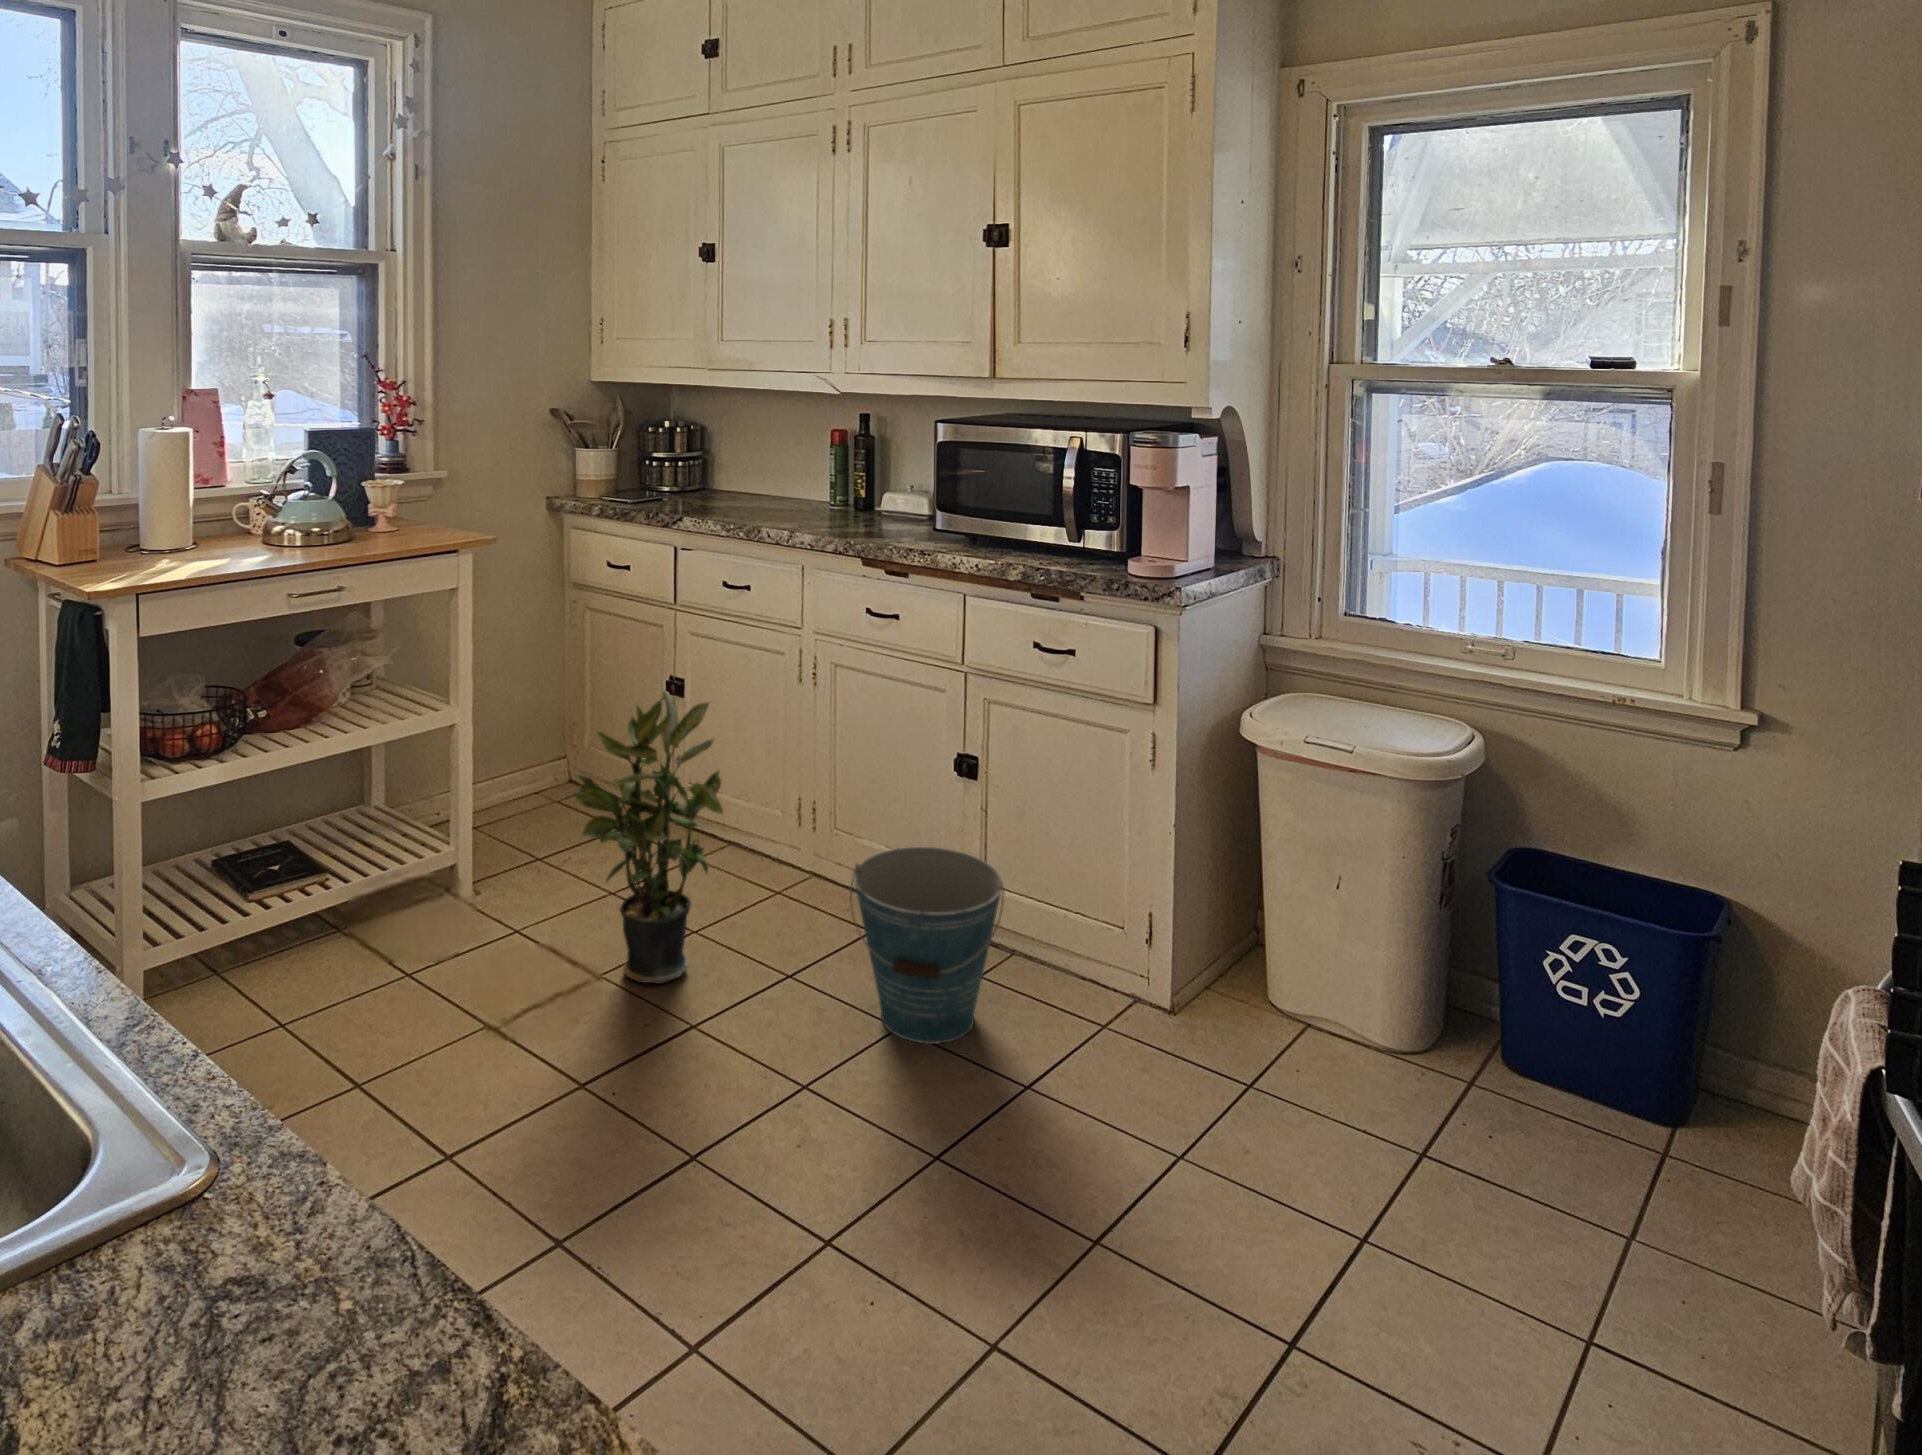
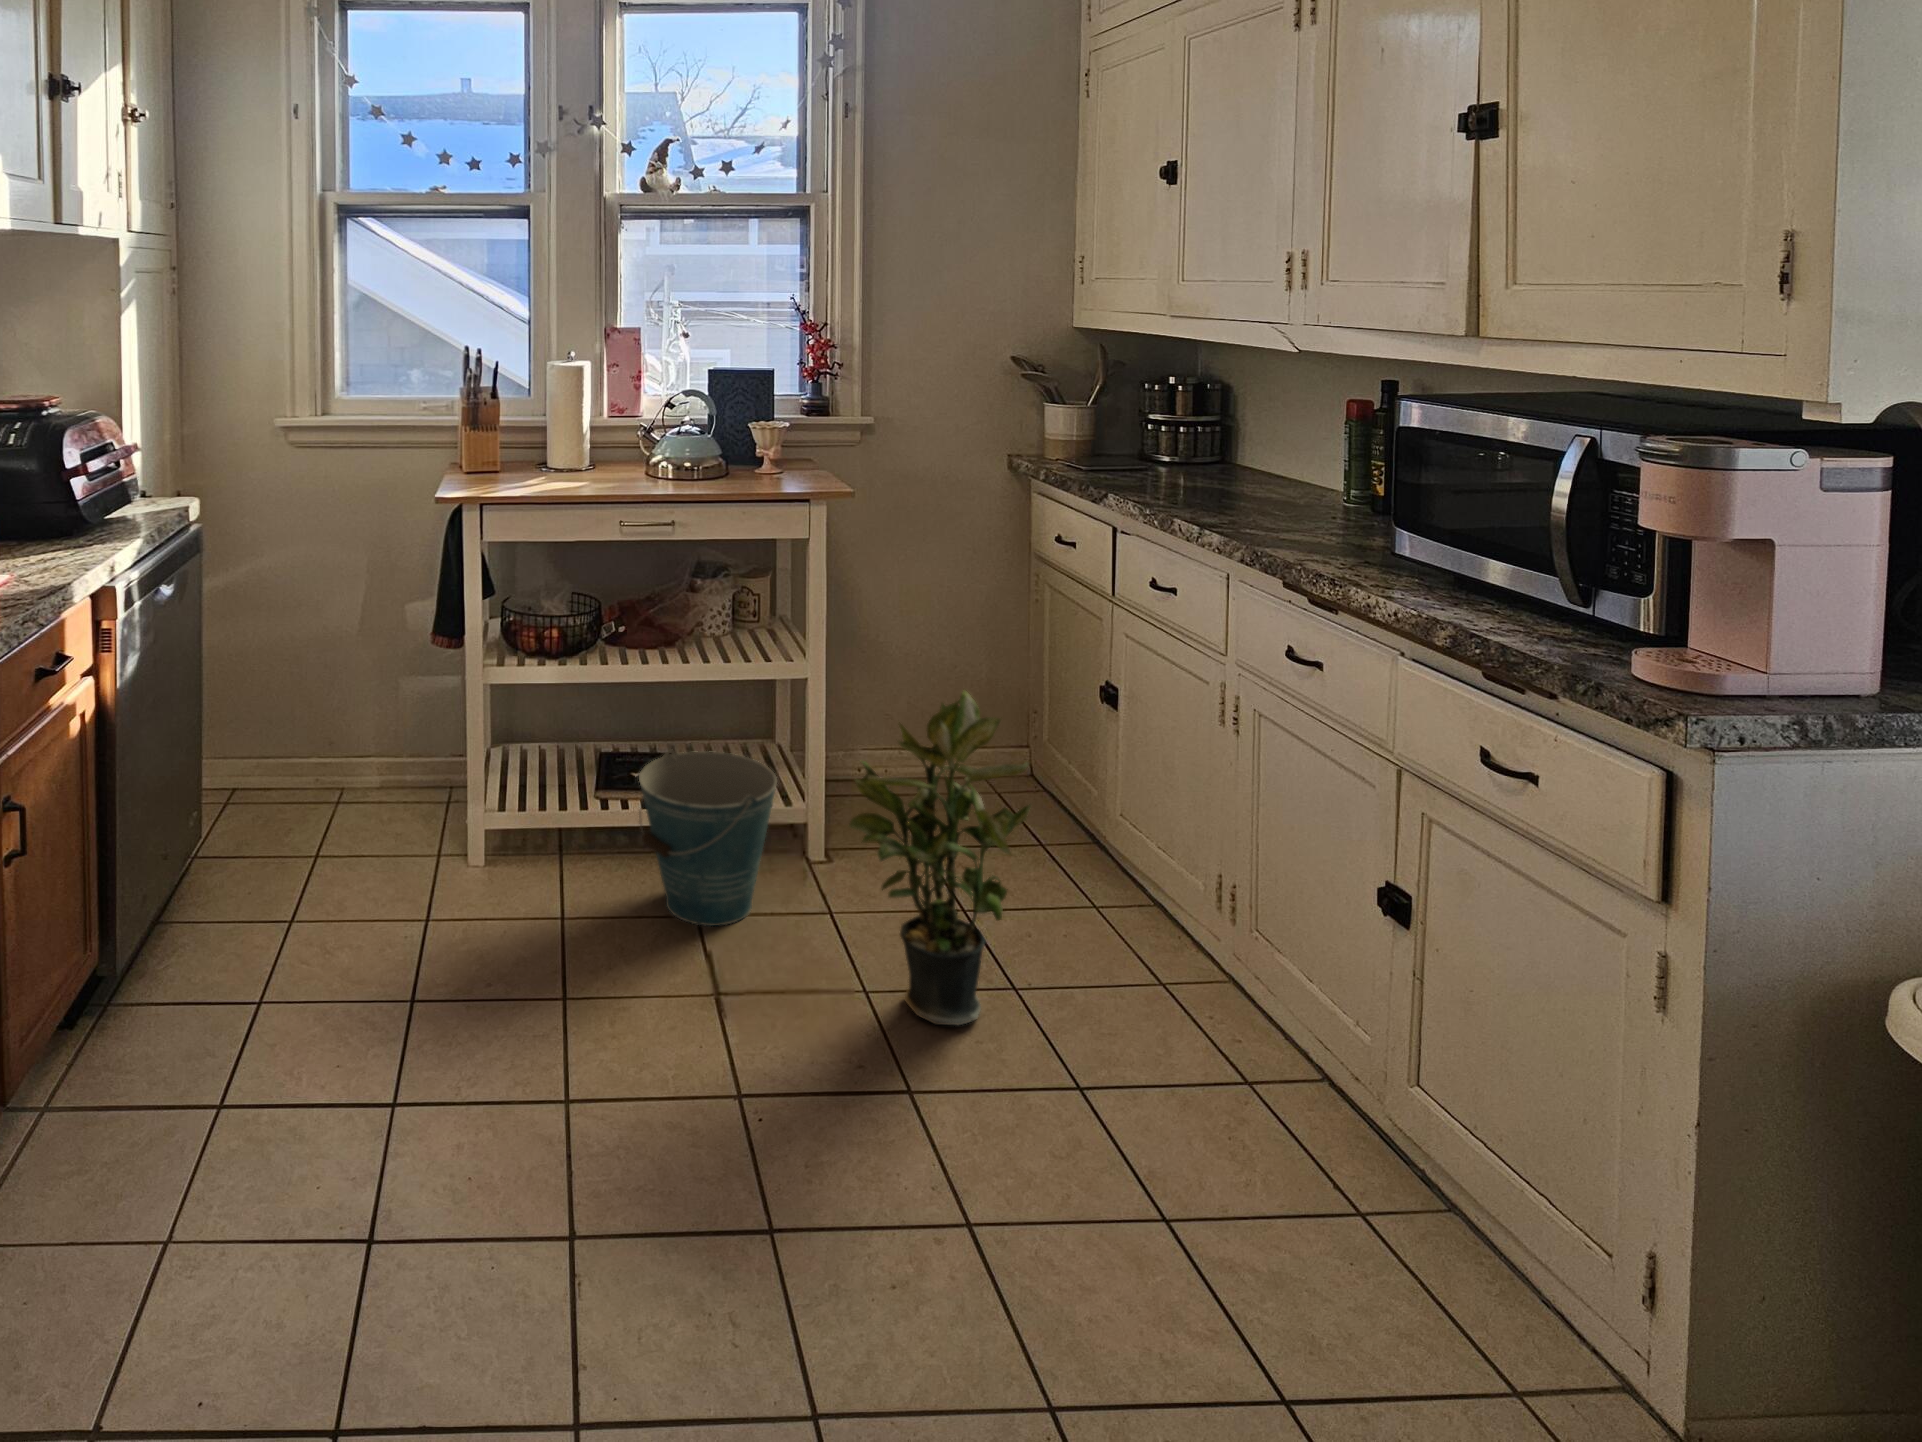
bucket: present [850,847,1004,1044] -> present [639,750,777,926]

